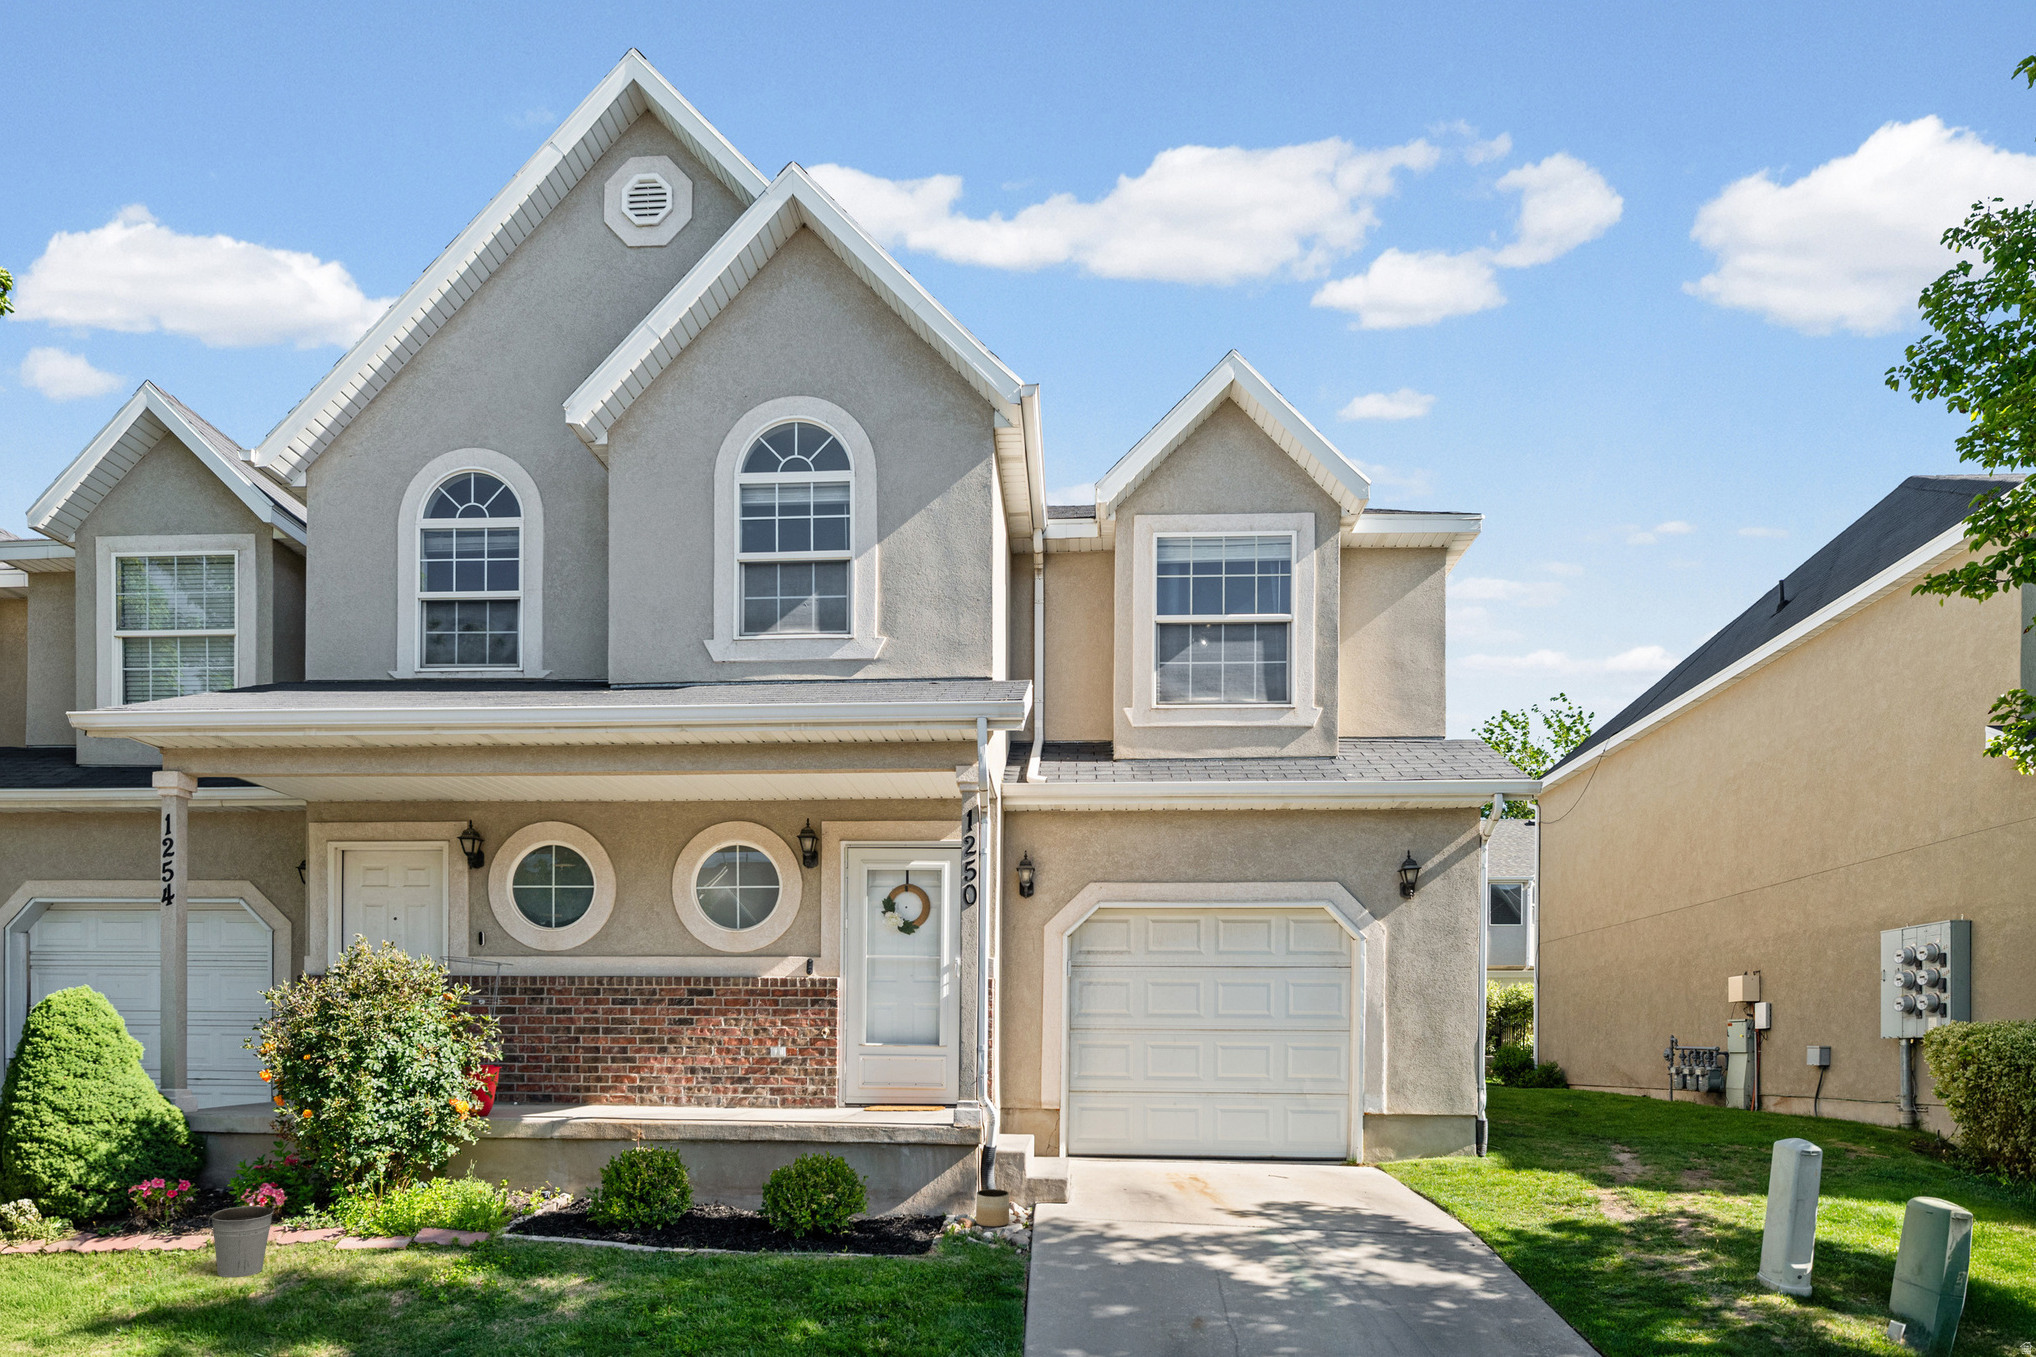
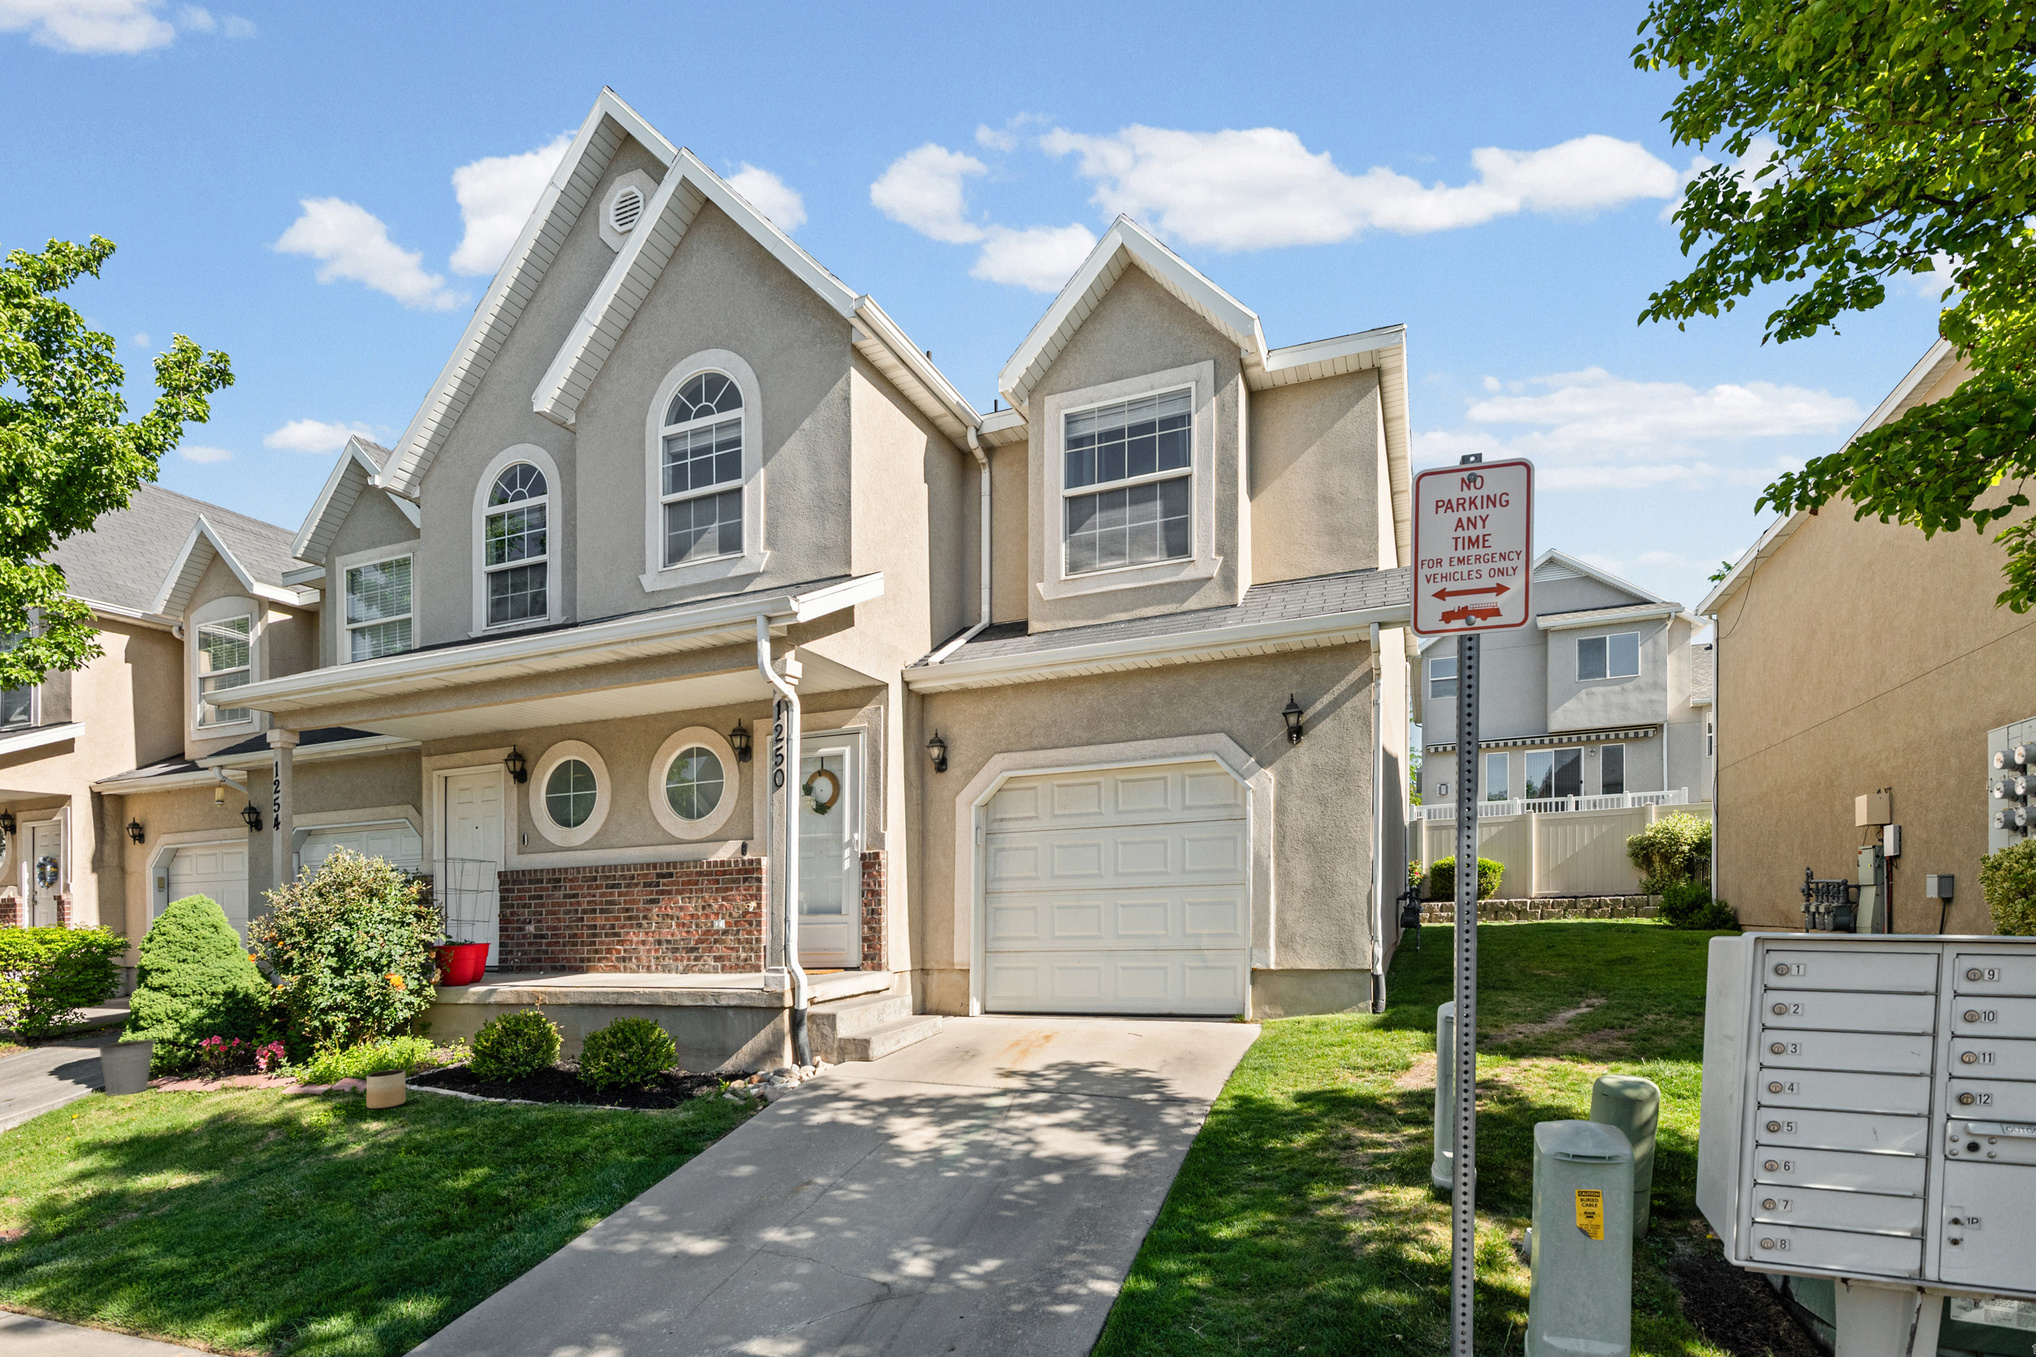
planter: present [976,1189,1009,1227] -> present [366,1070,406,1109]

